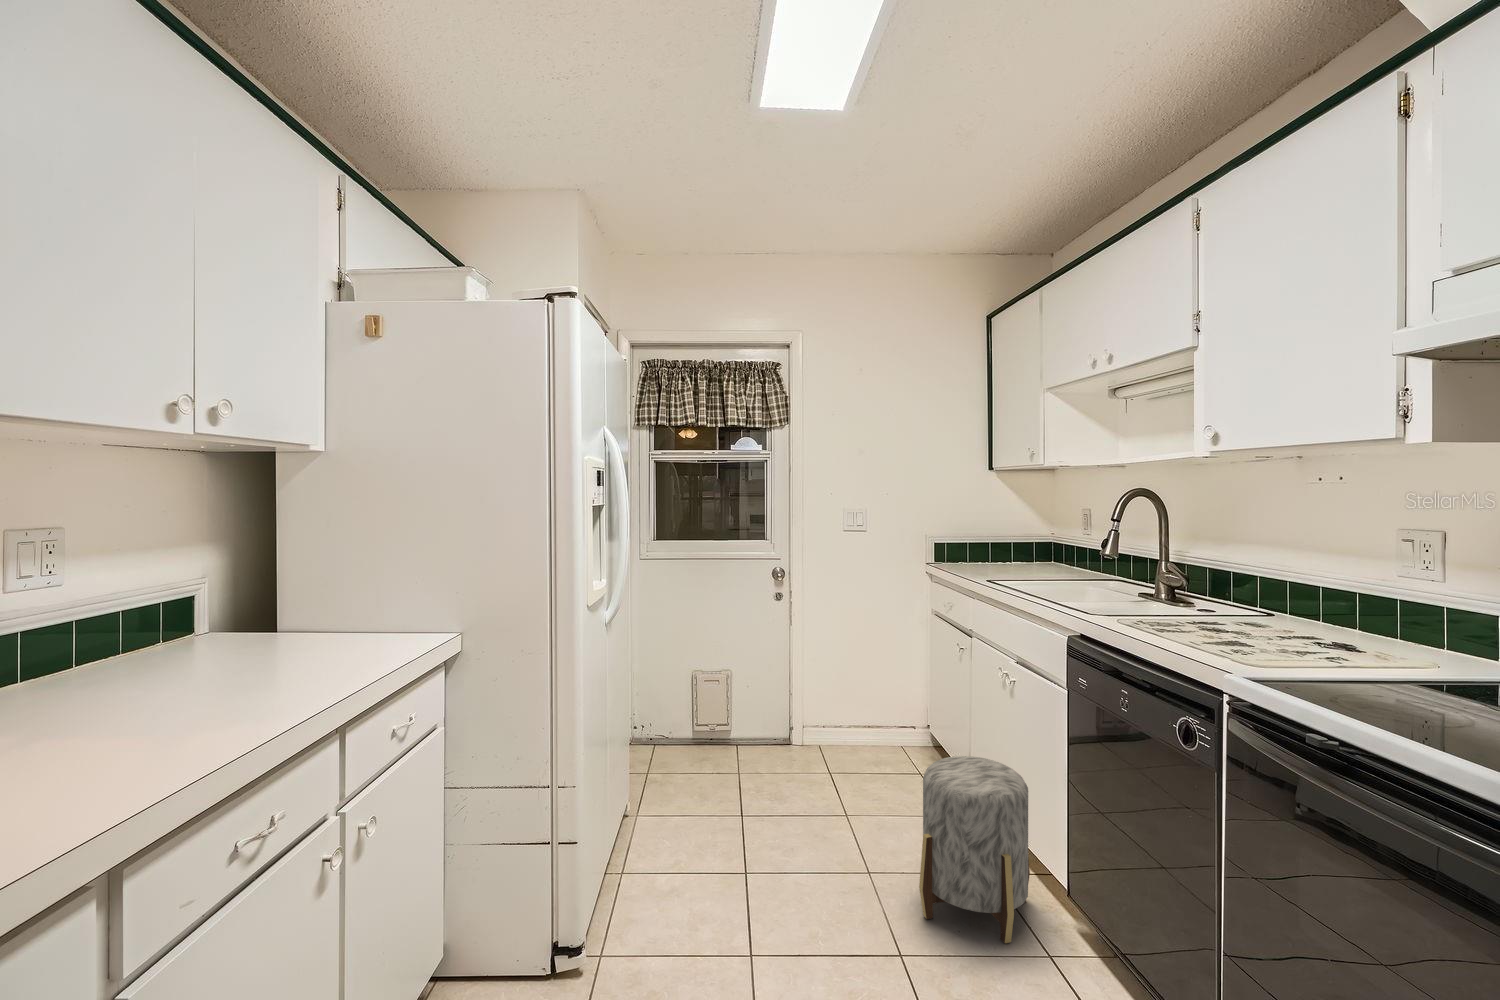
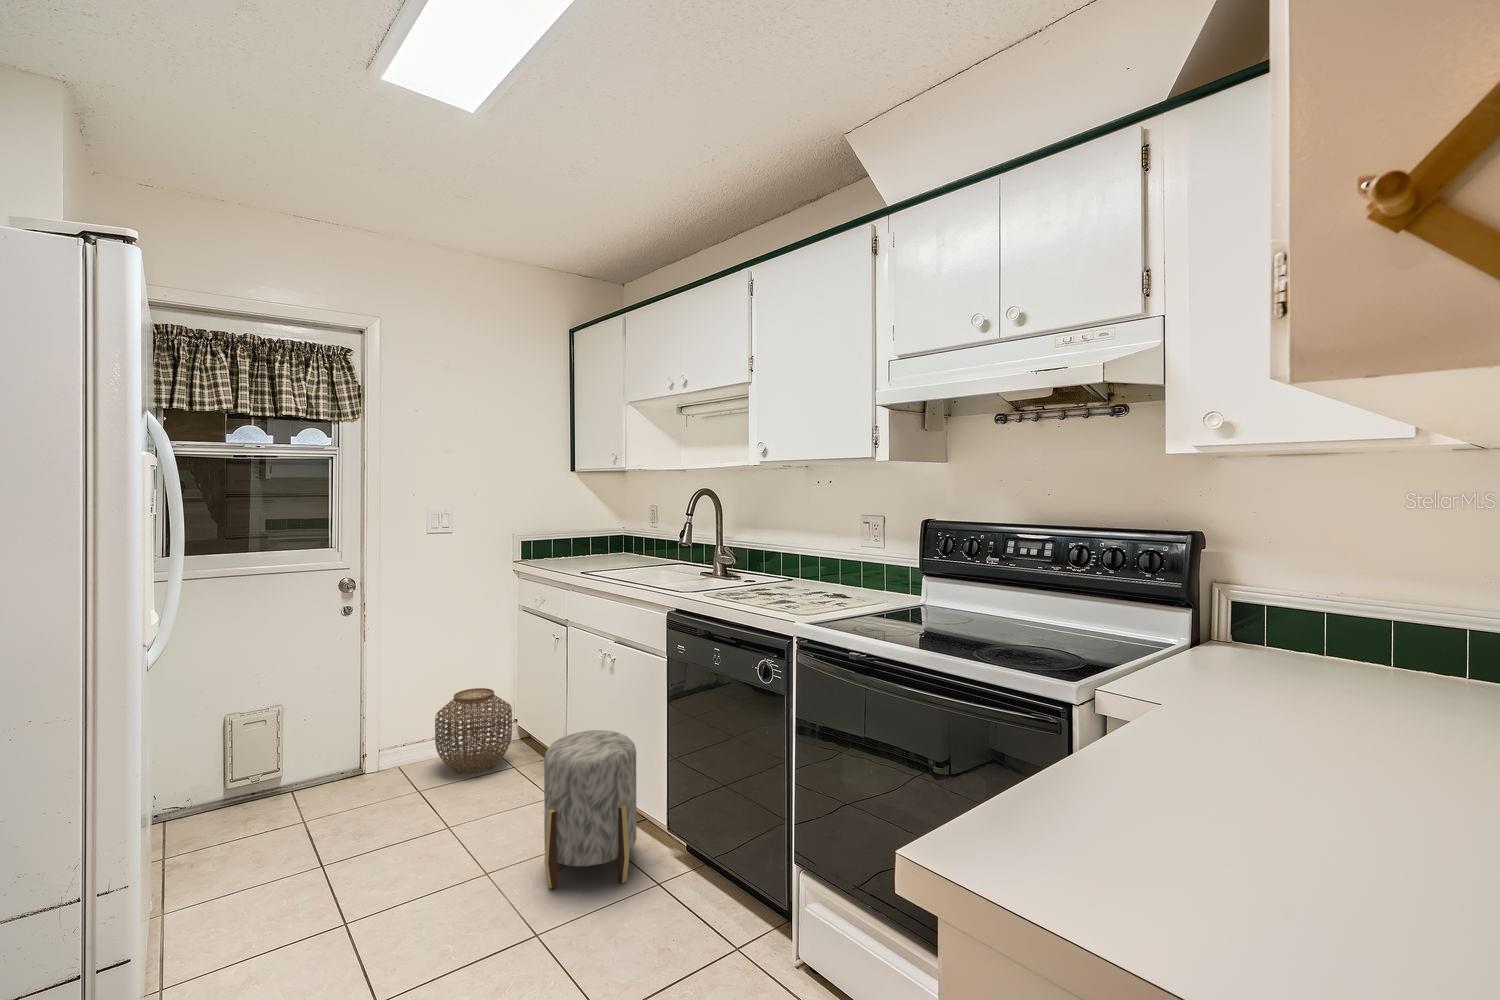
woven basket: none [847,685,919,769] -> present [435,688,512,774]

